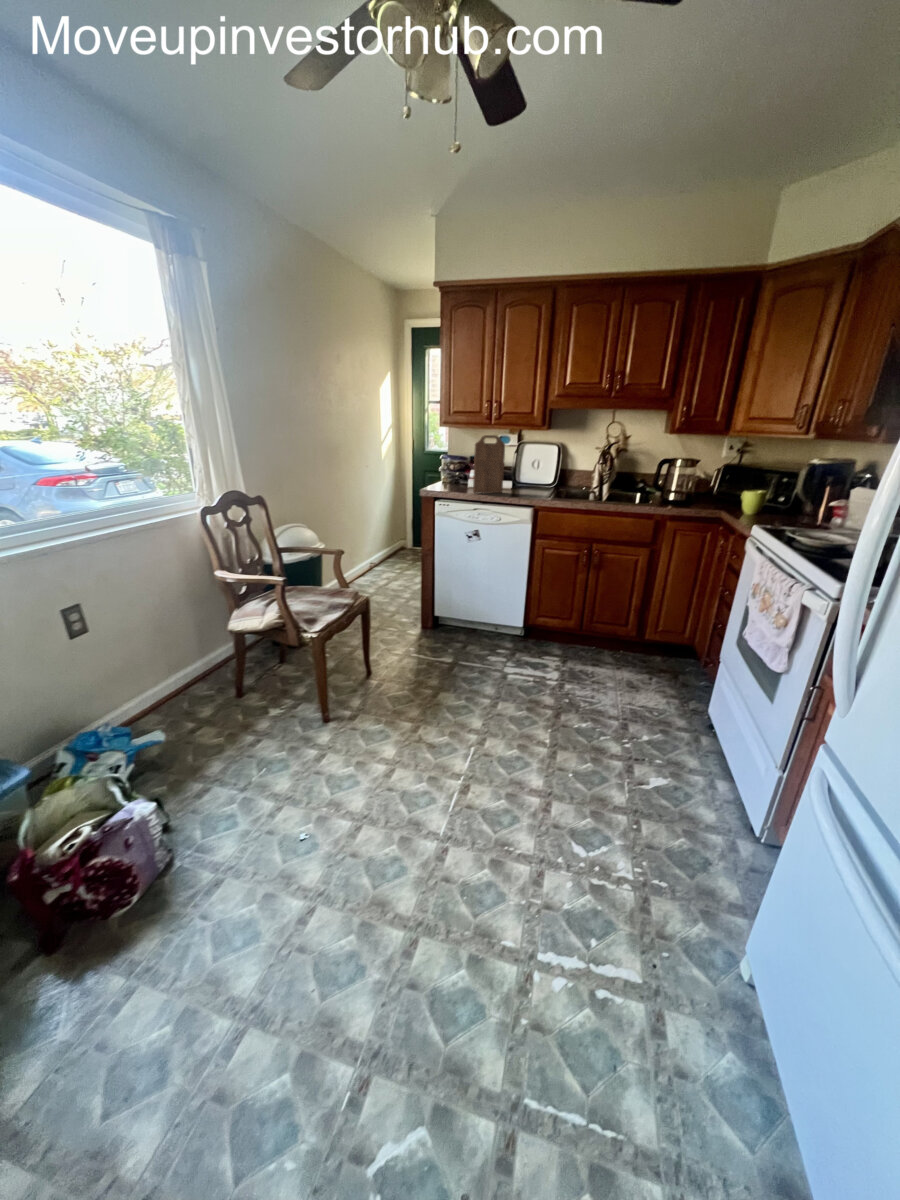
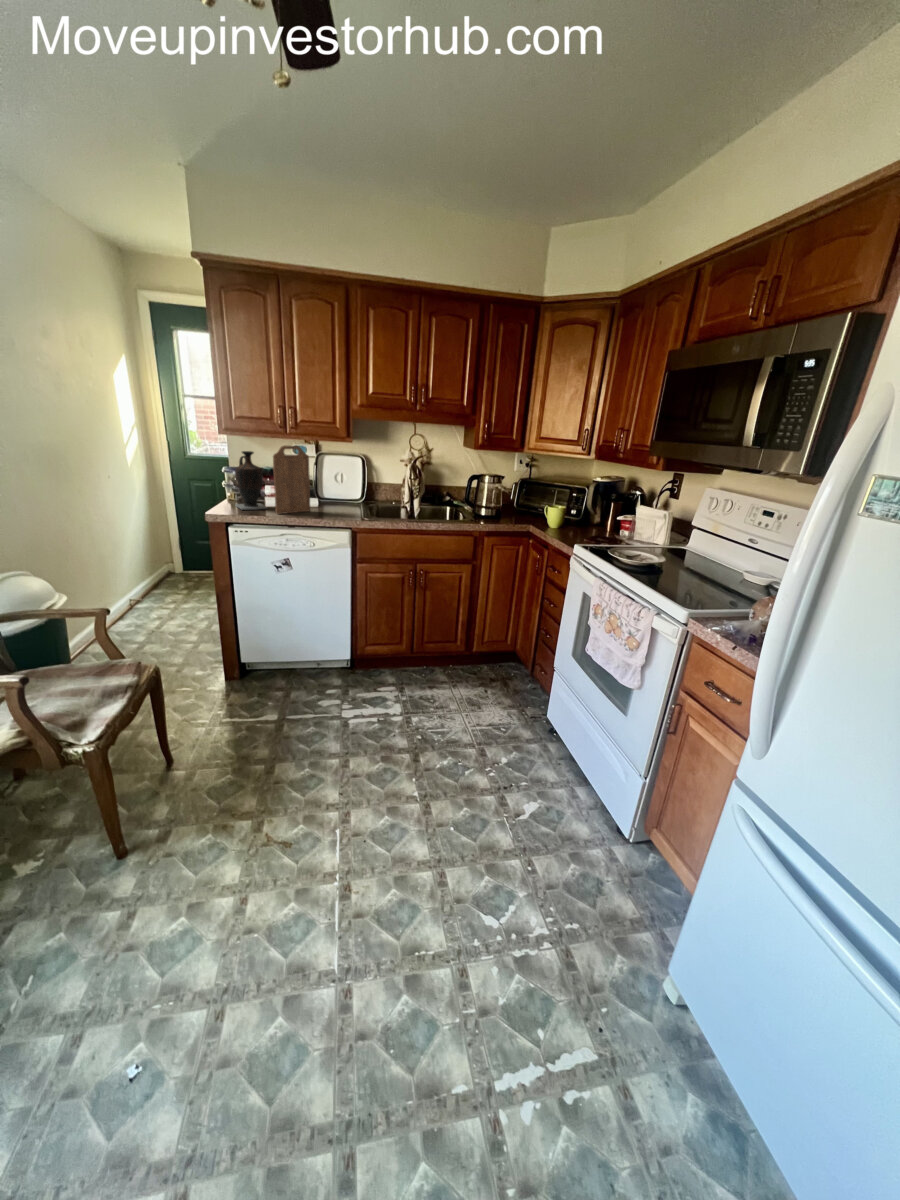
vase: none [445,442,469,490] -> present [235,451,268,510]

